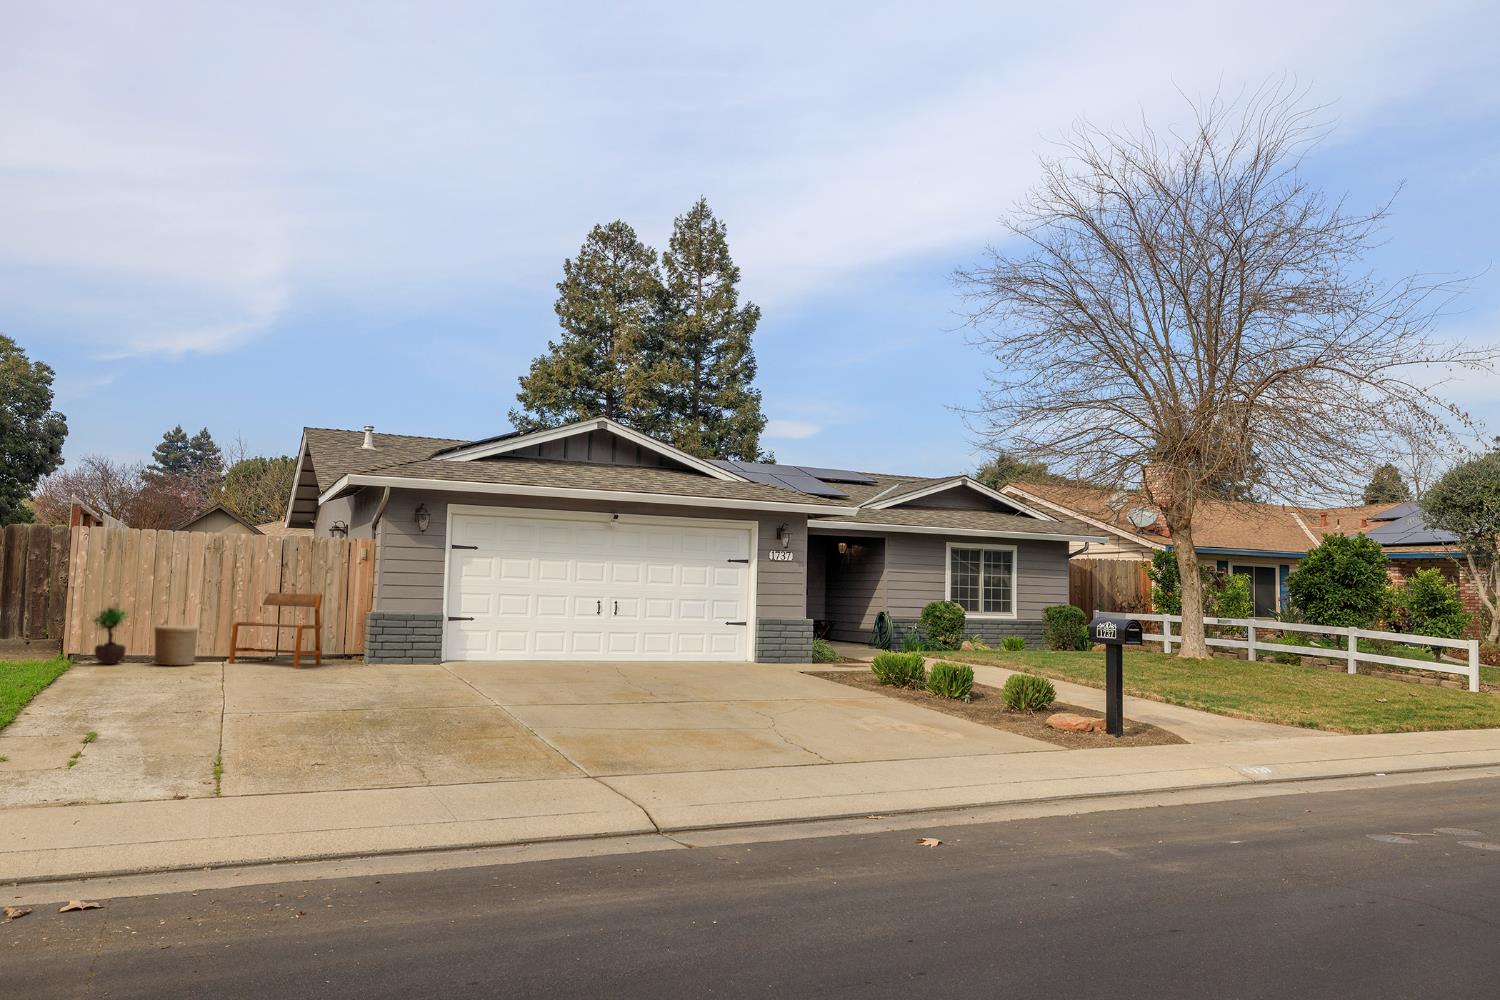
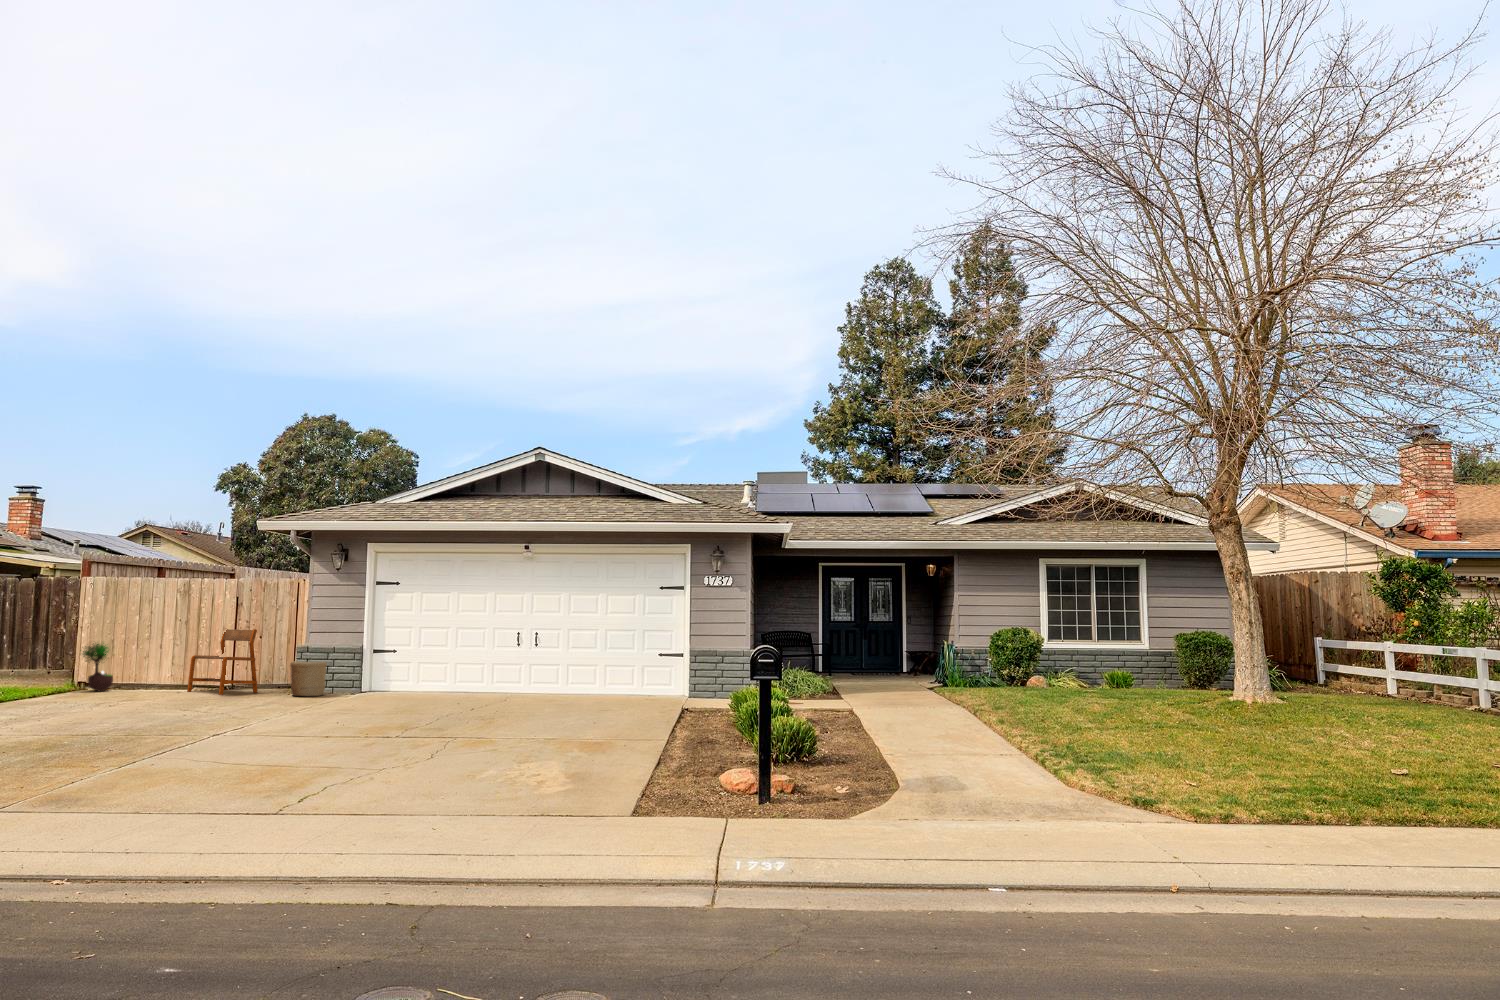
basket: present [155,626,198,665] -> present [290,661,327,696]

